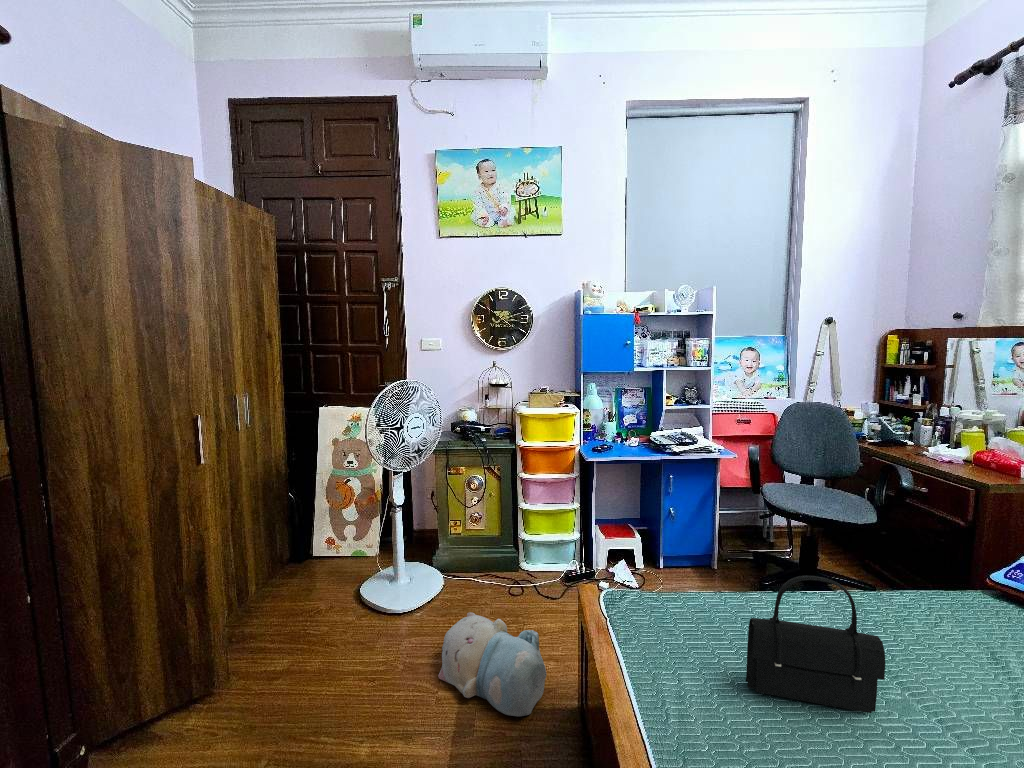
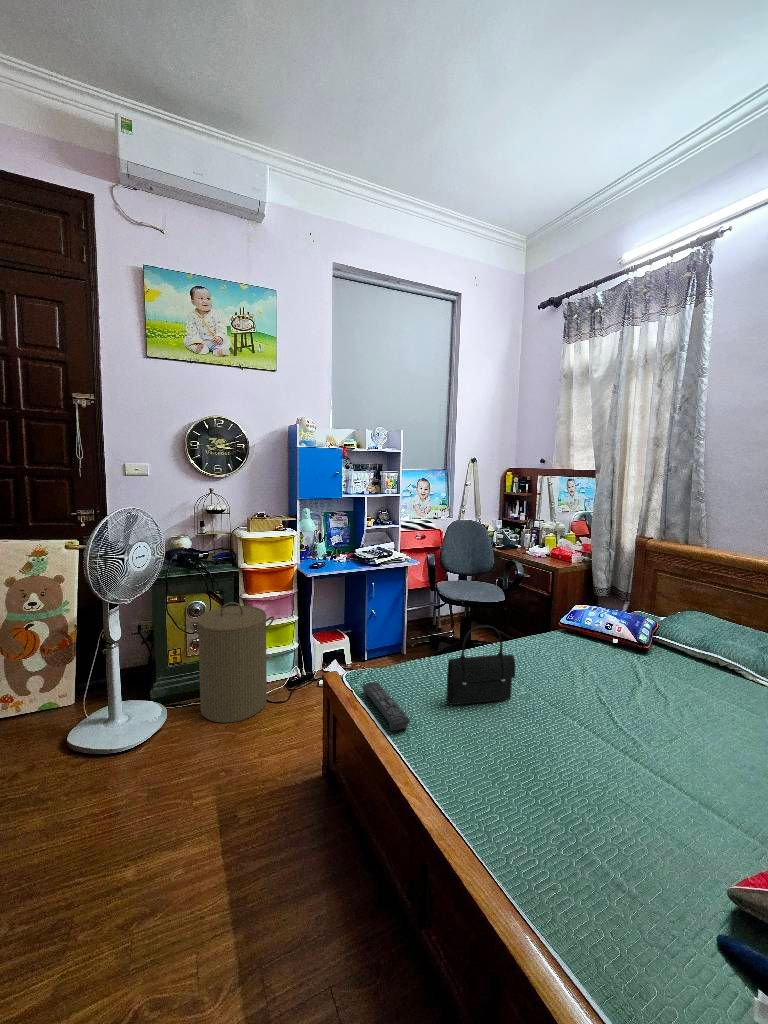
laundry hamper: none [463,481,546,611] -> present [190,602,274,723]
plush toy: present [438,612,547,716] -> none [190,723,294,796]
remote control: none [619,618,674,711] -> present [363,682,410,731]

